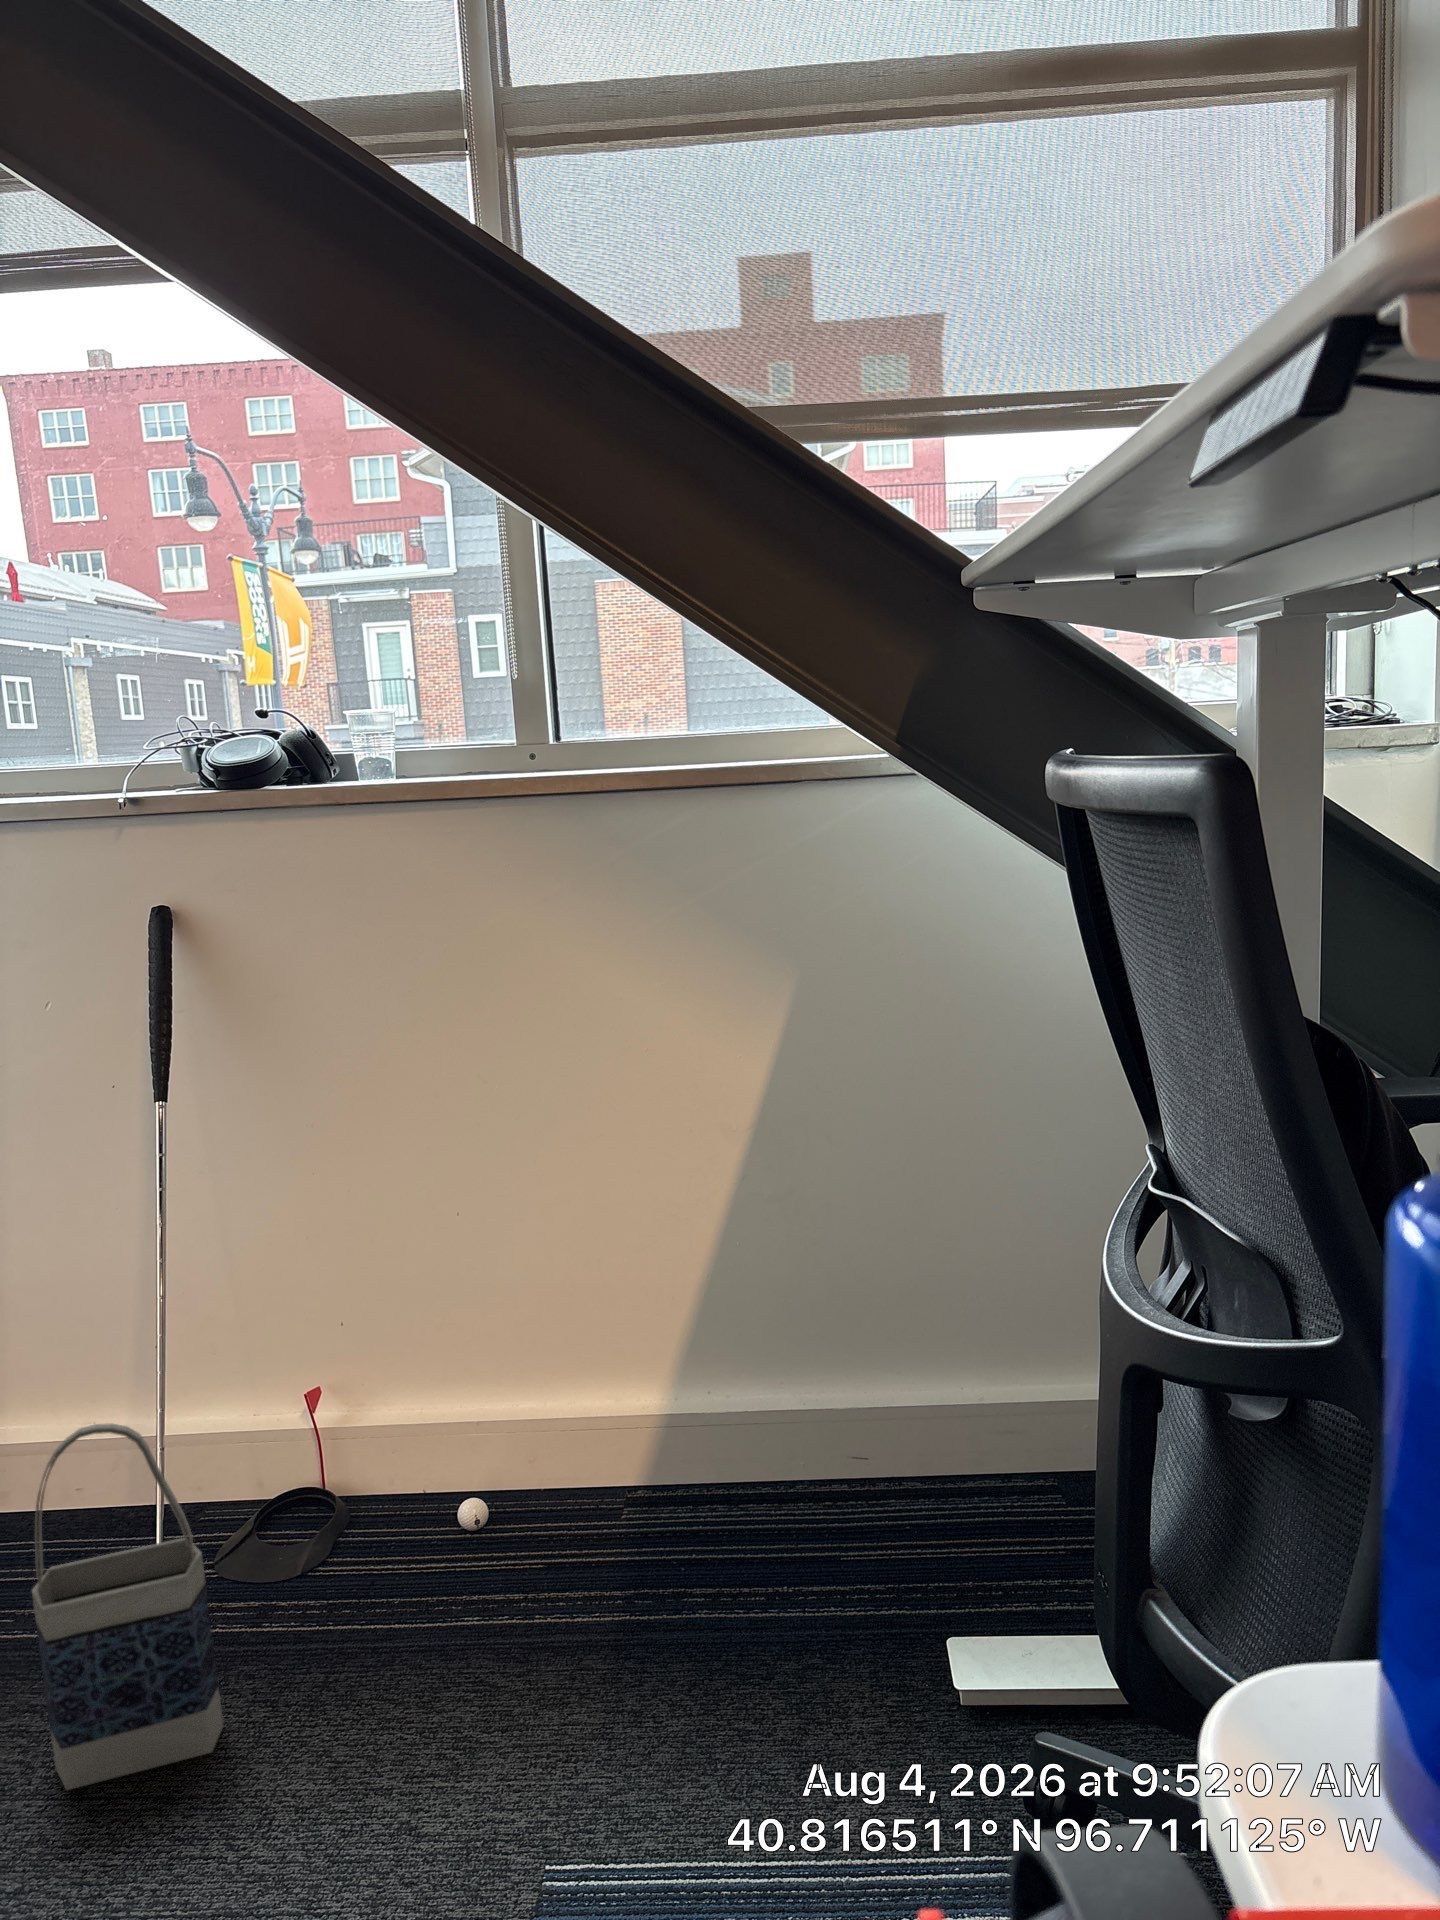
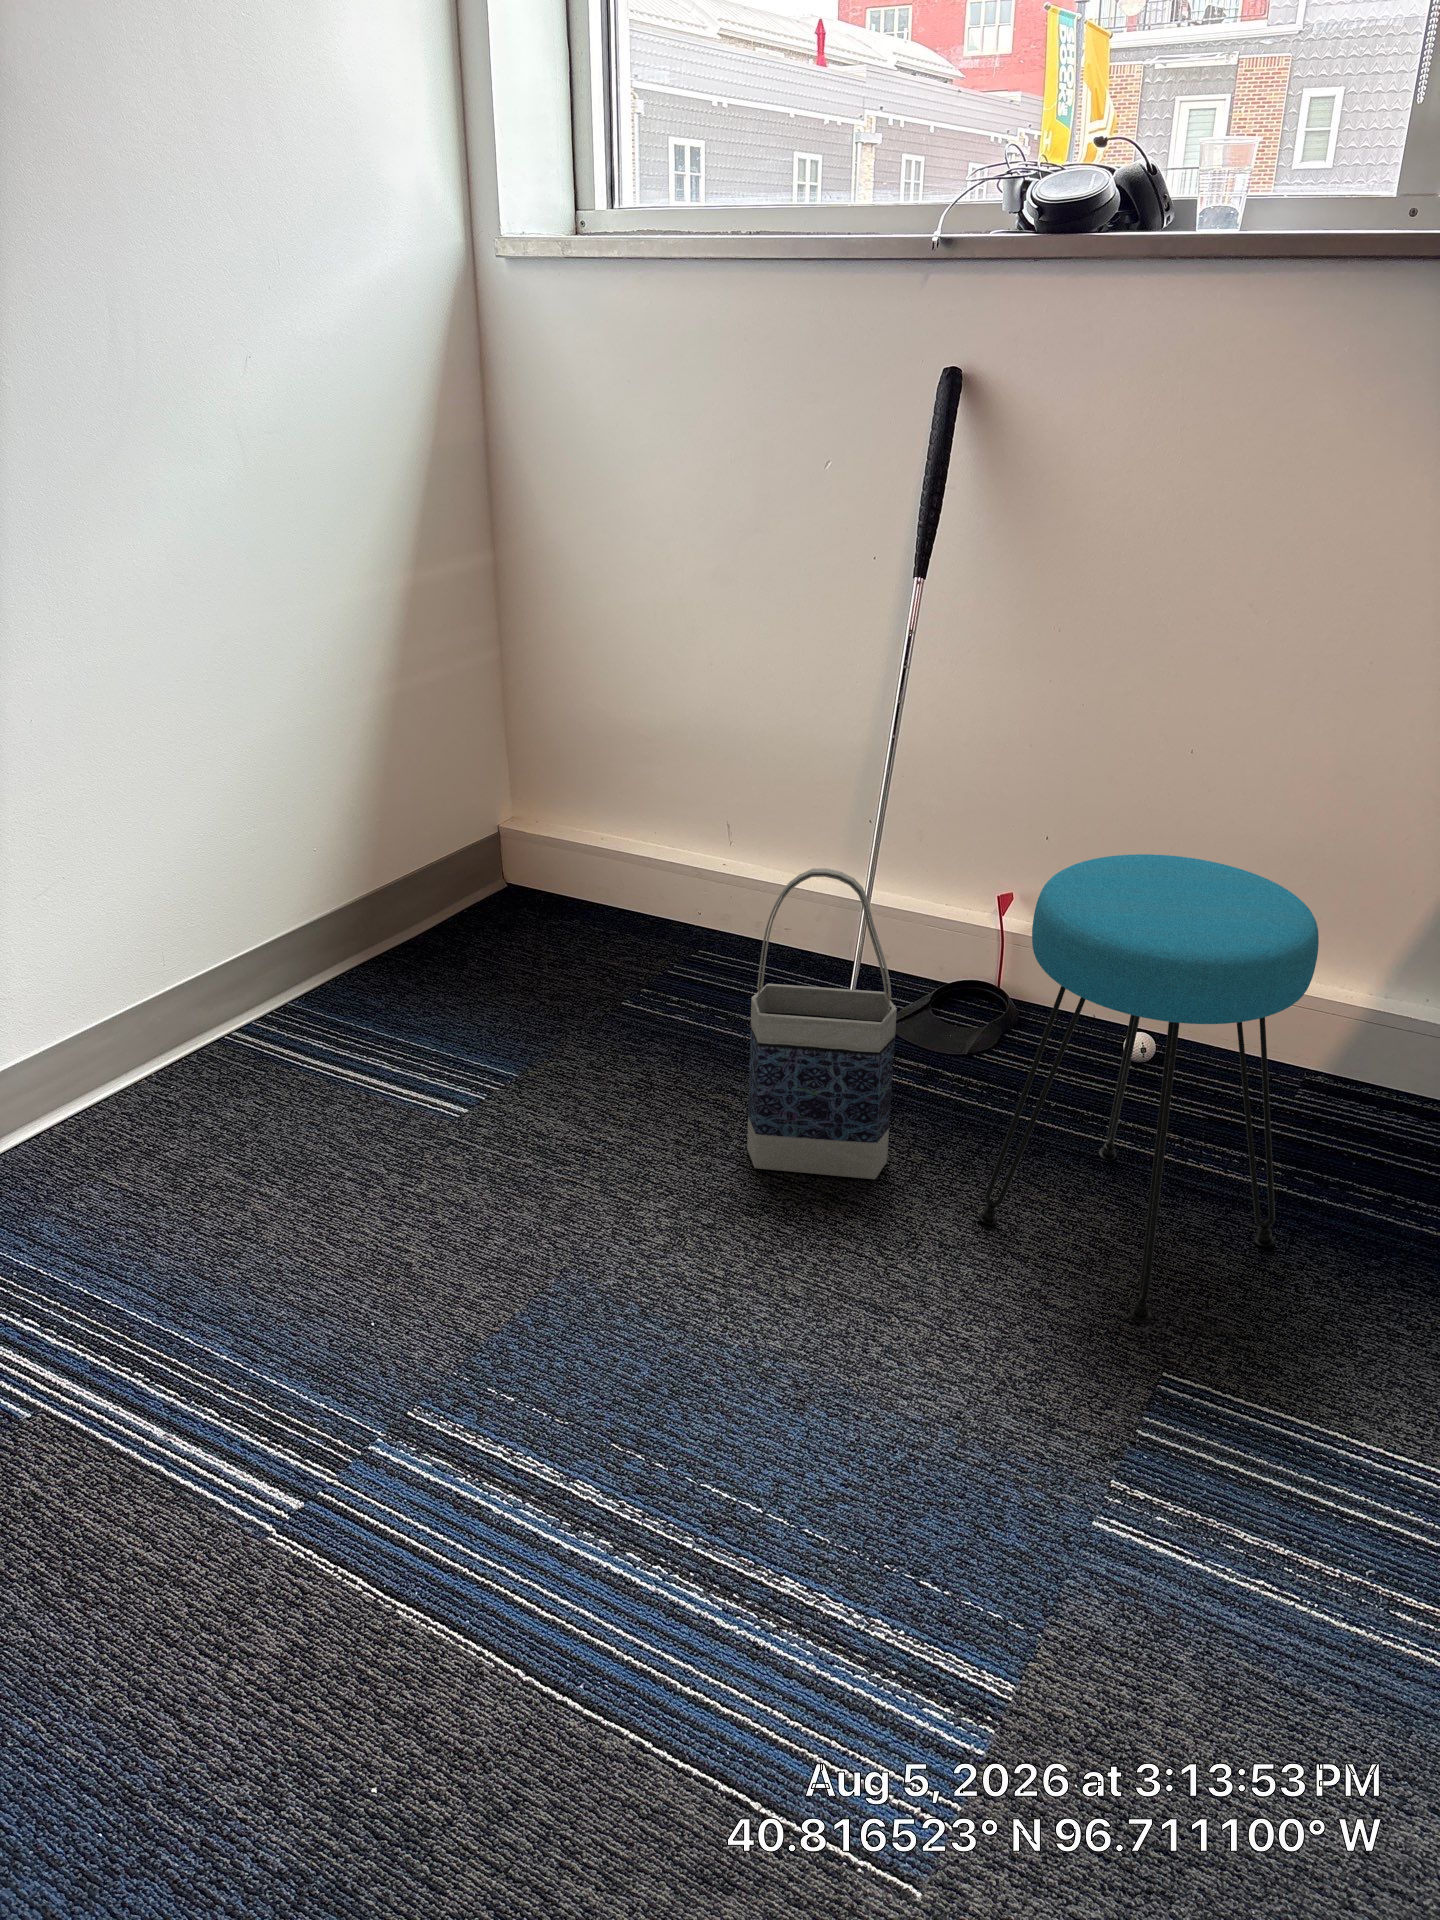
stool: none [322,1319,626,1812] -> present [979,854,1319,1320]

